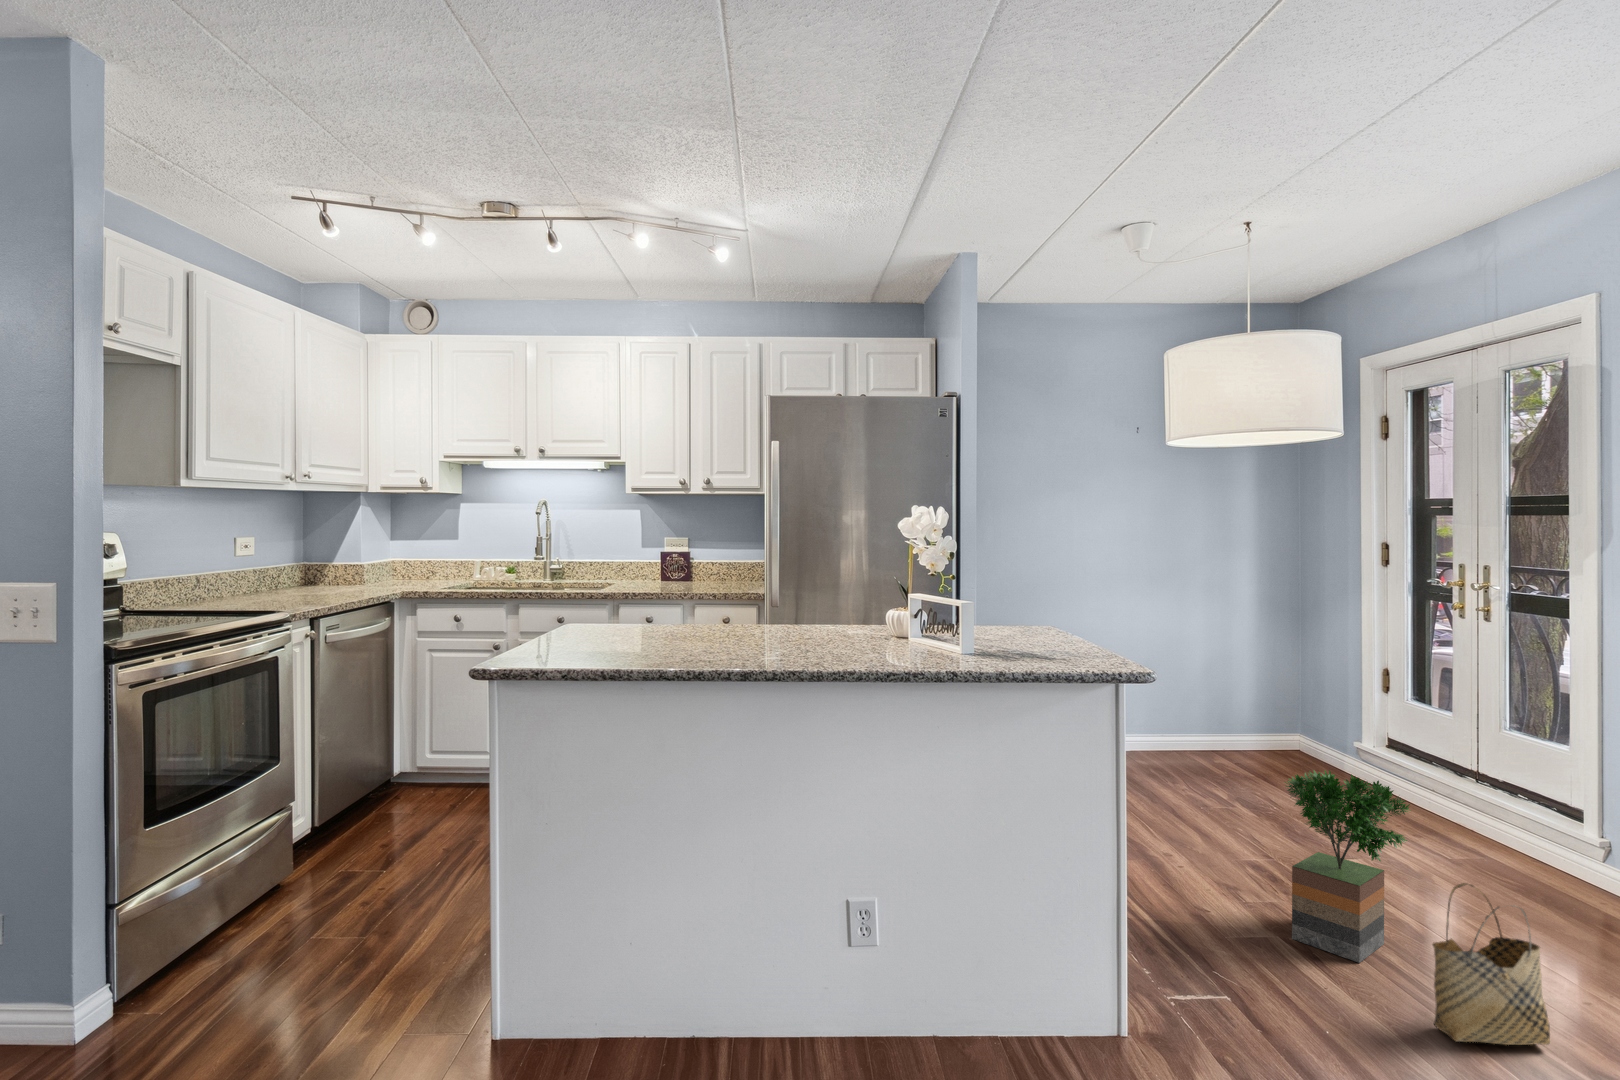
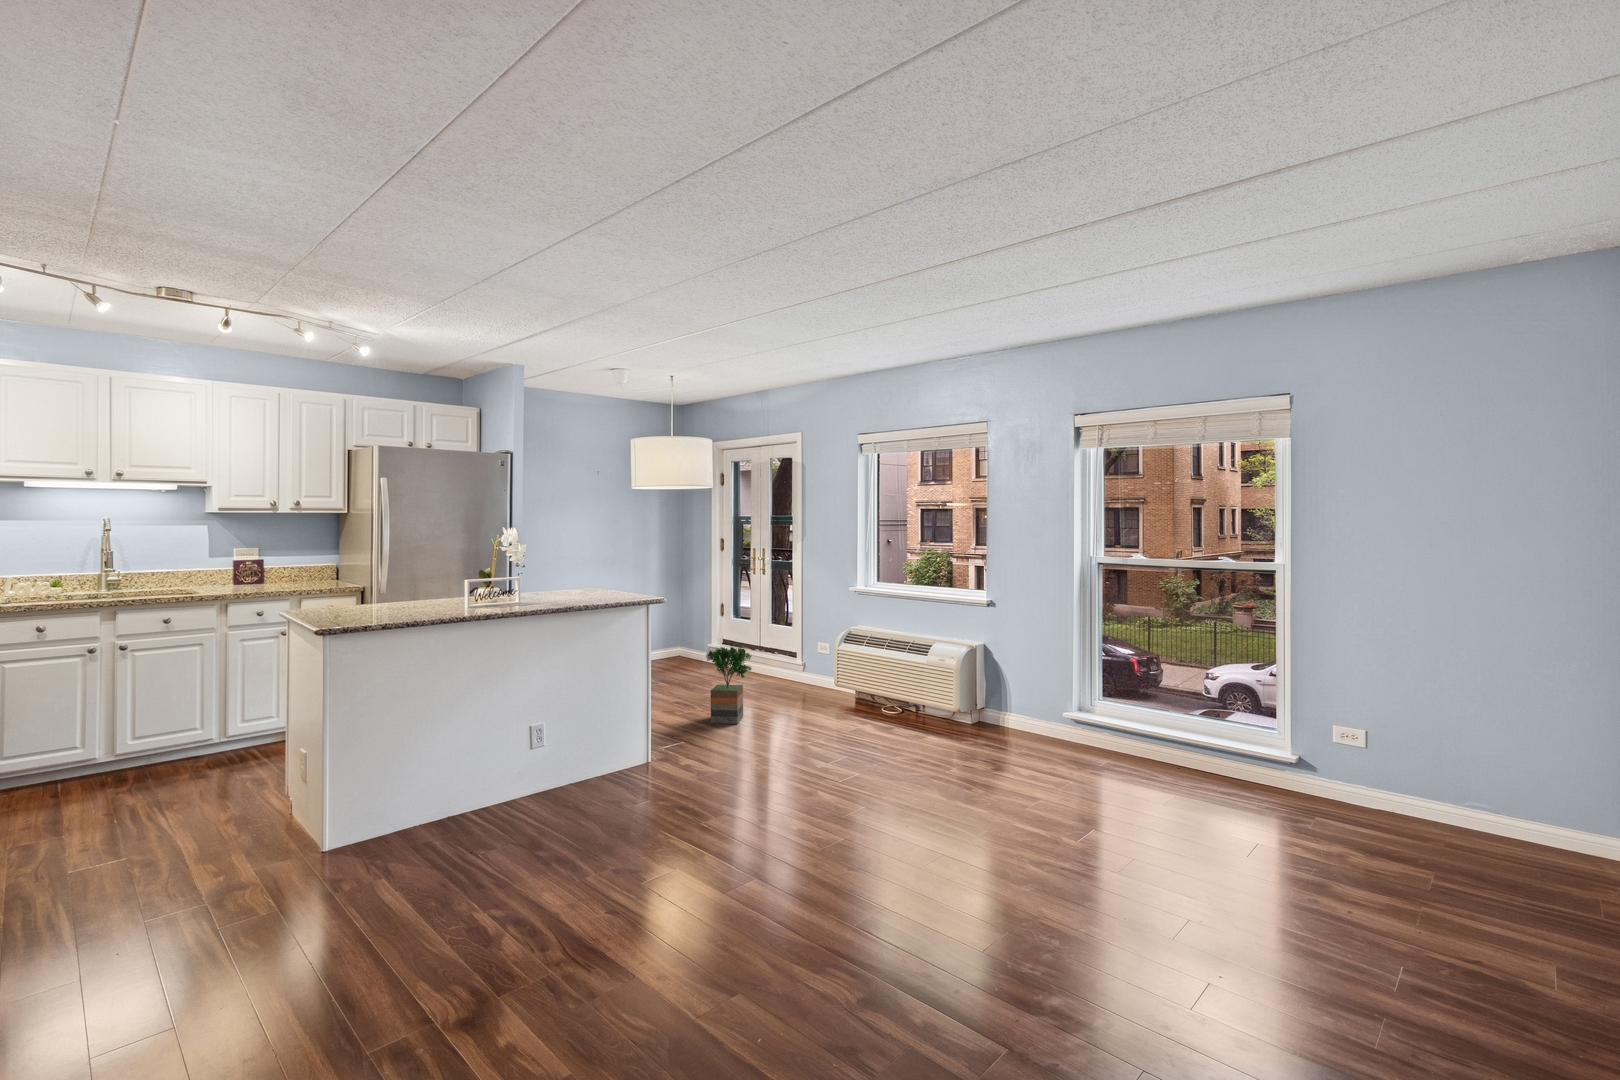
woven basket: present [1432,883,1550,1045] -> none [767,677,801,735]

